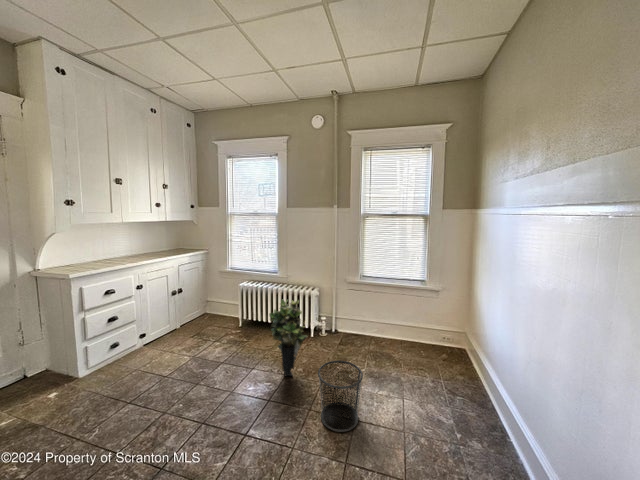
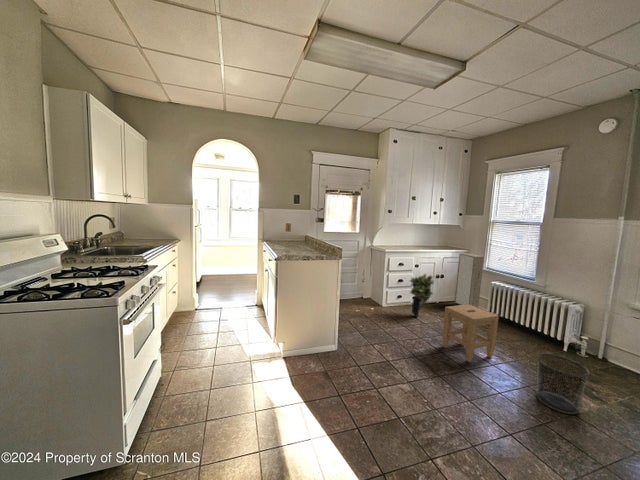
storage cabinet: none [199,255,228,323] -> present [455,254,484,308]
potted plant: present [269,300,307,376] -> present [410,274,434,317]
stool: none [196,329,265,419] -> present [443,304,499,362]

